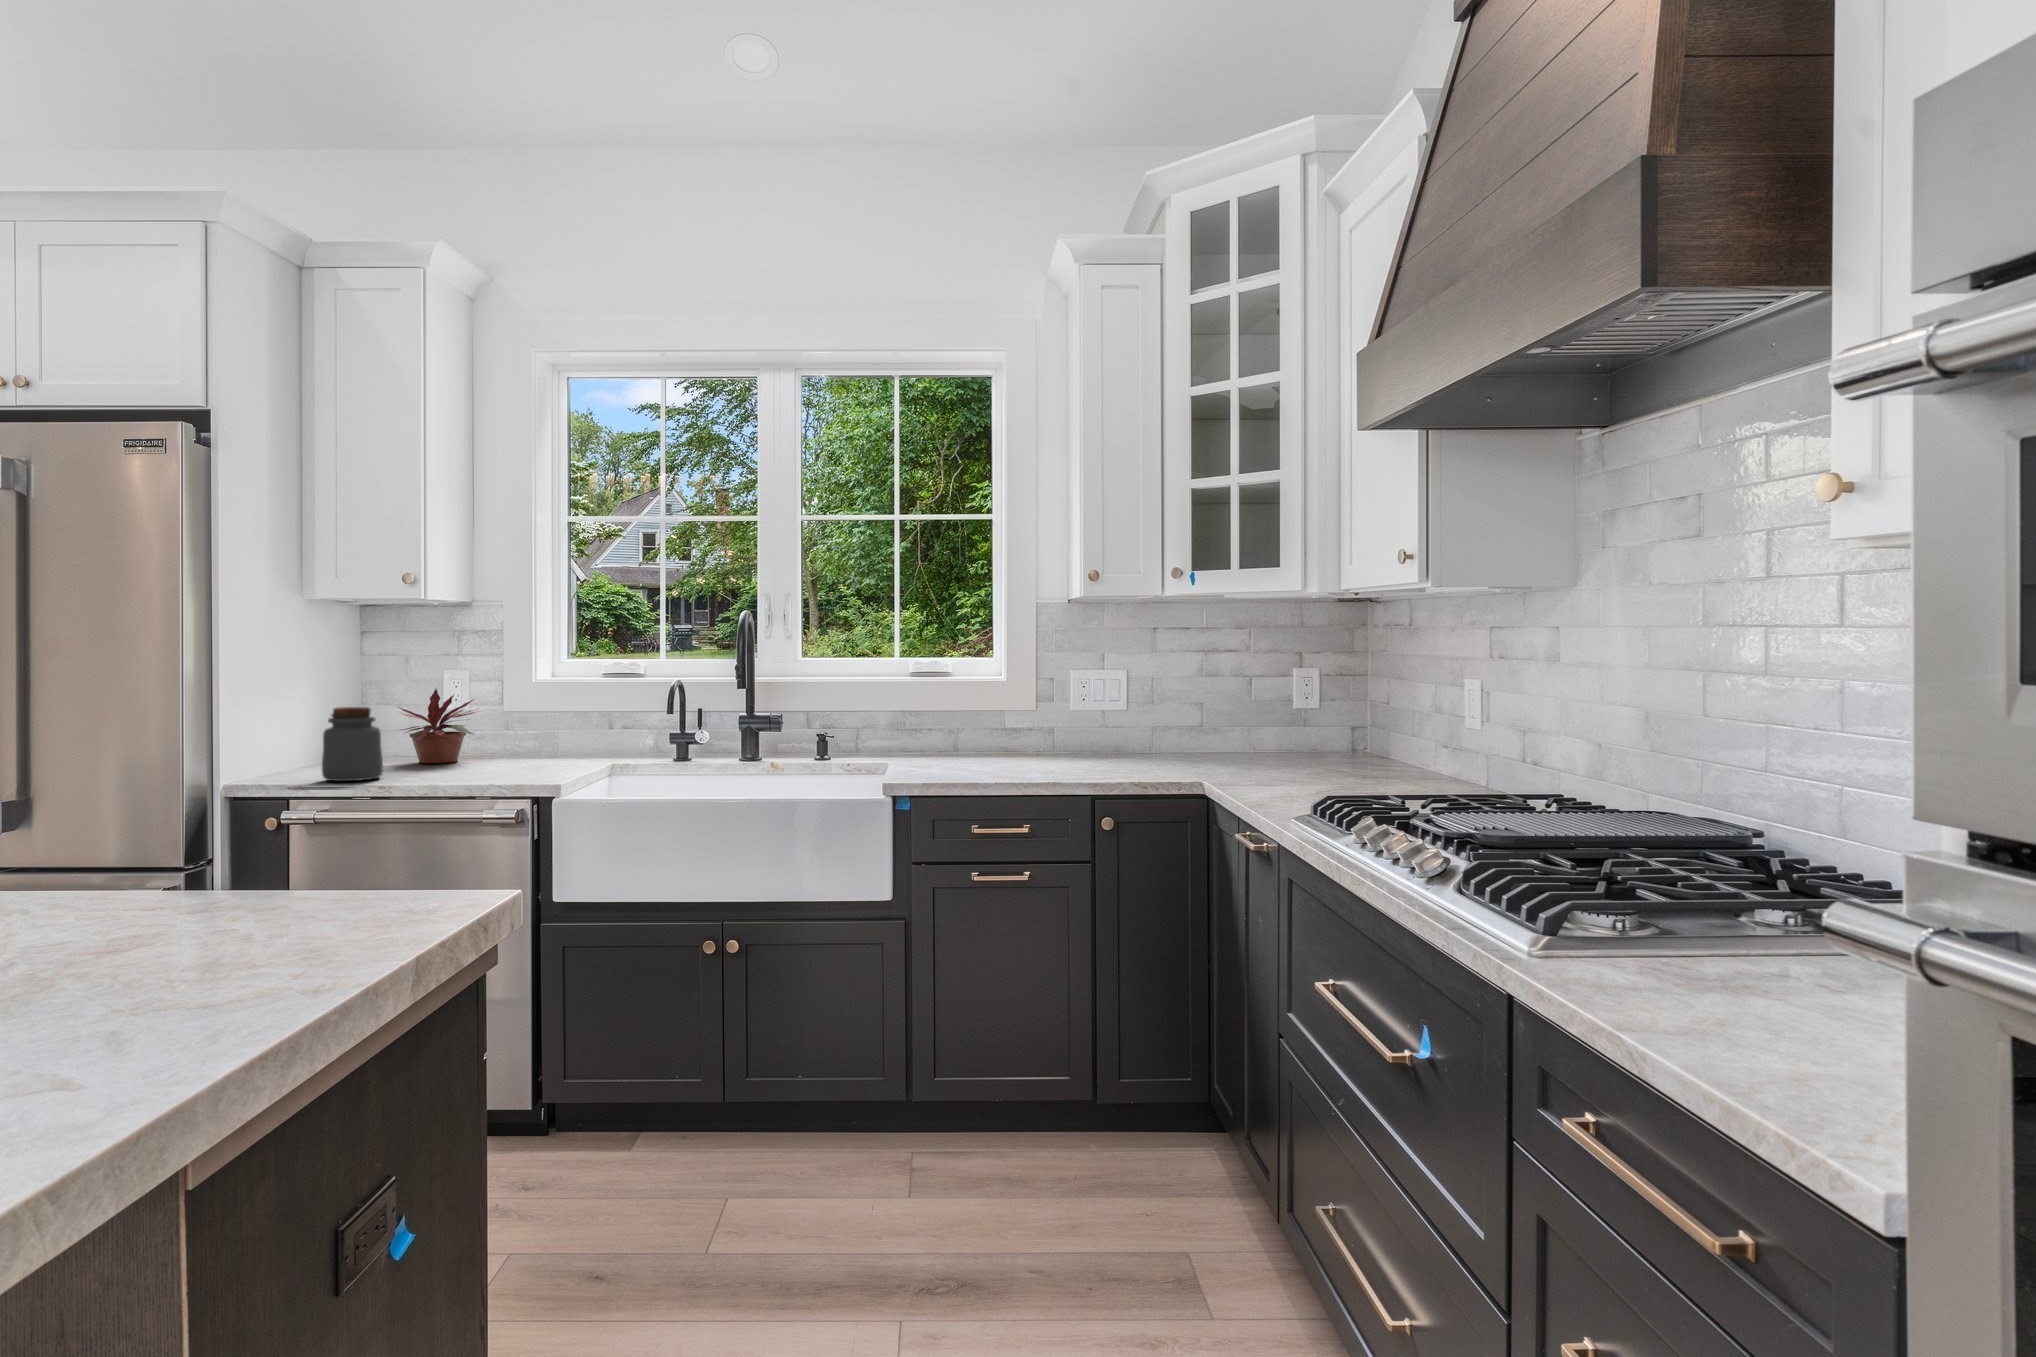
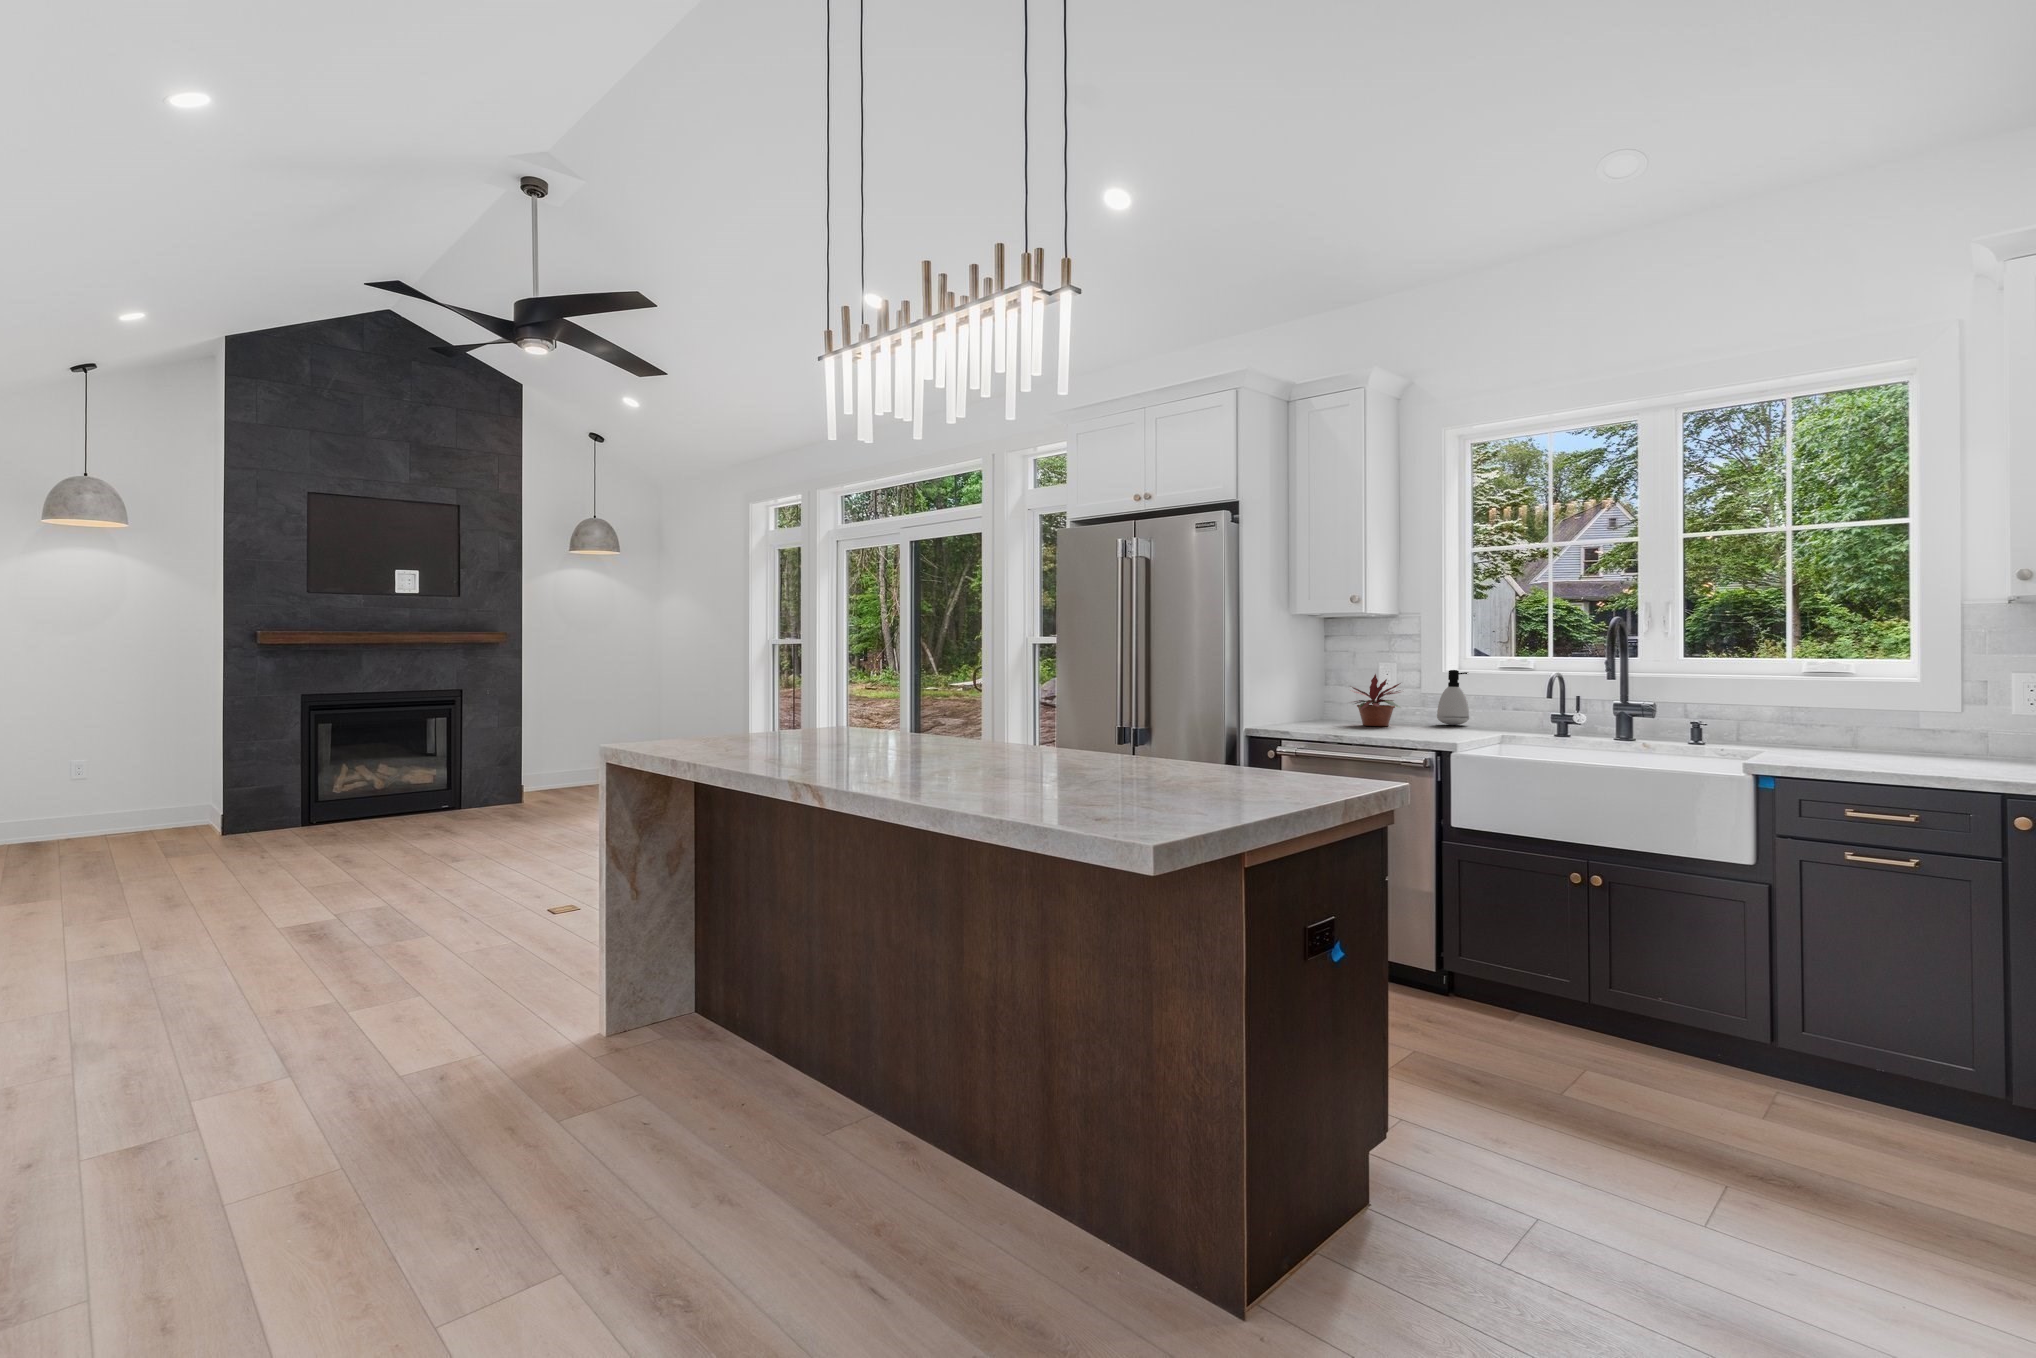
soap dispenser: none [525,678,567,753] -> present [1437,670,1469,725]
jar: present [322,707,383,781] -> none [1302,683,1339,731]

